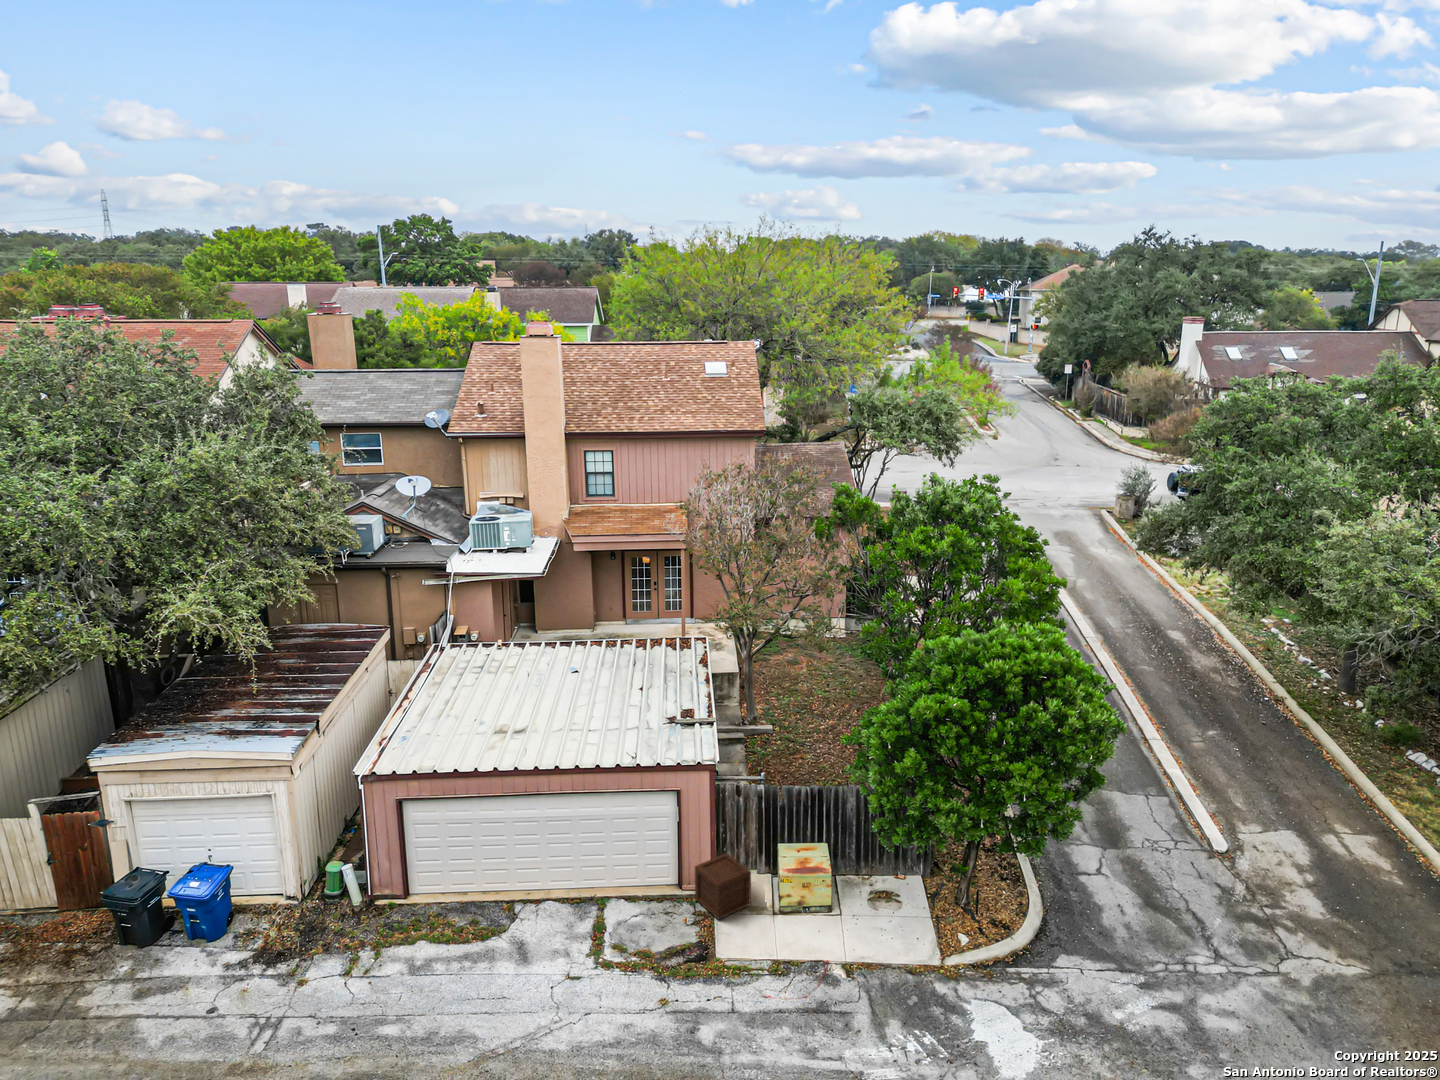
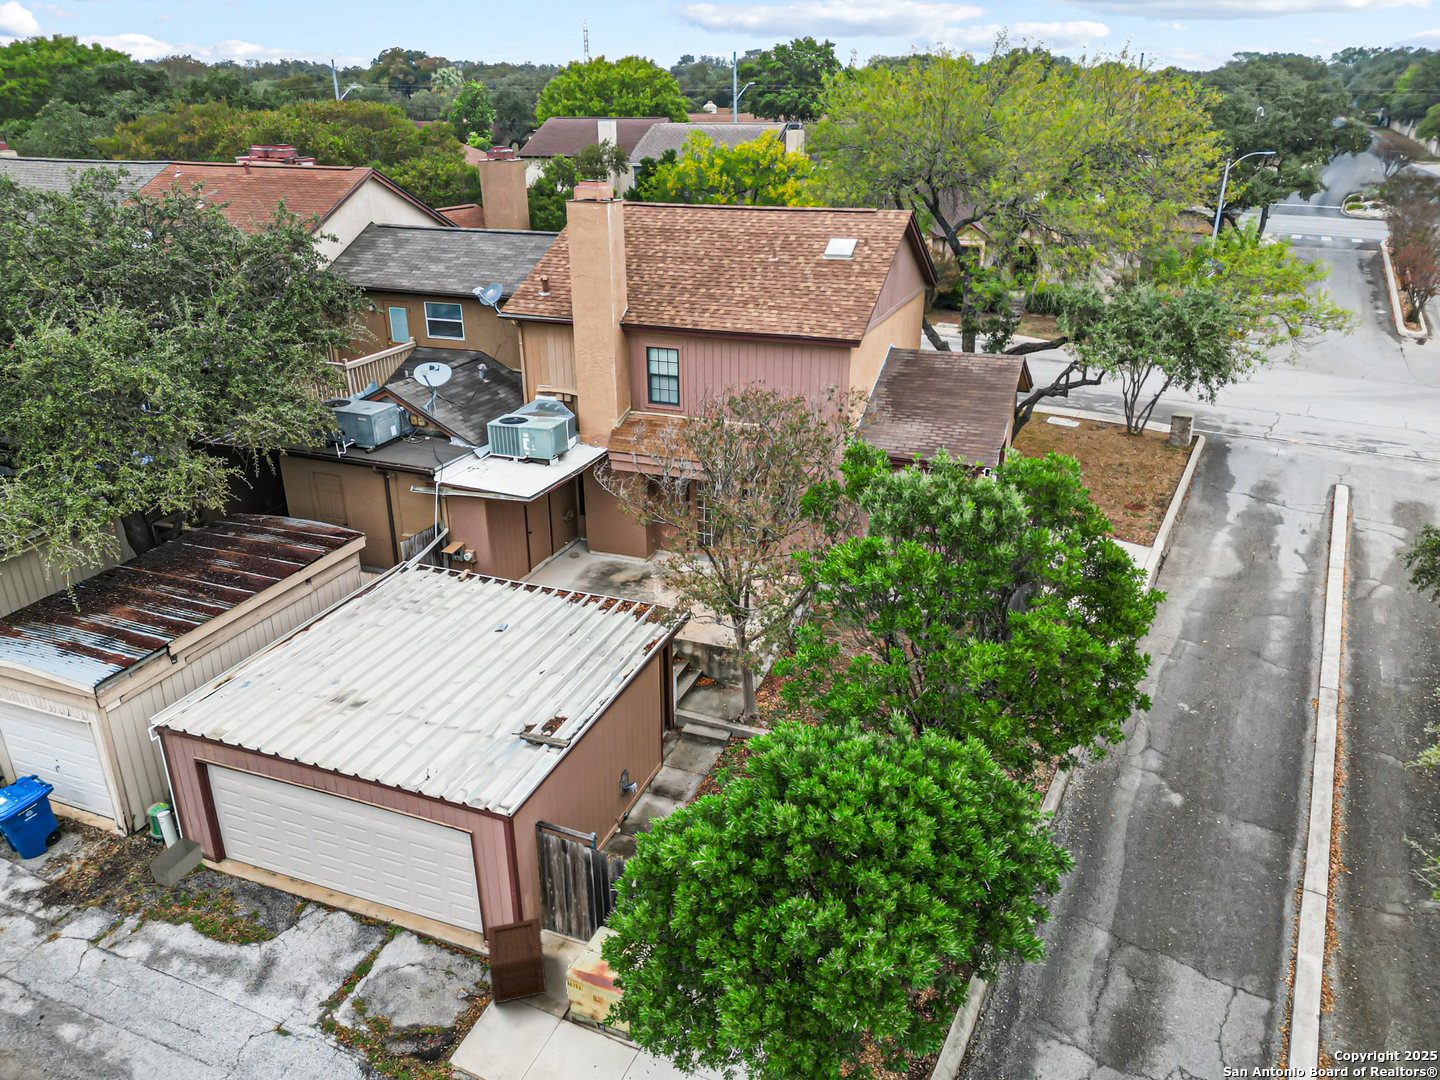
storage bin: none [358,882,391,923] -> present [149,838,203,887]

